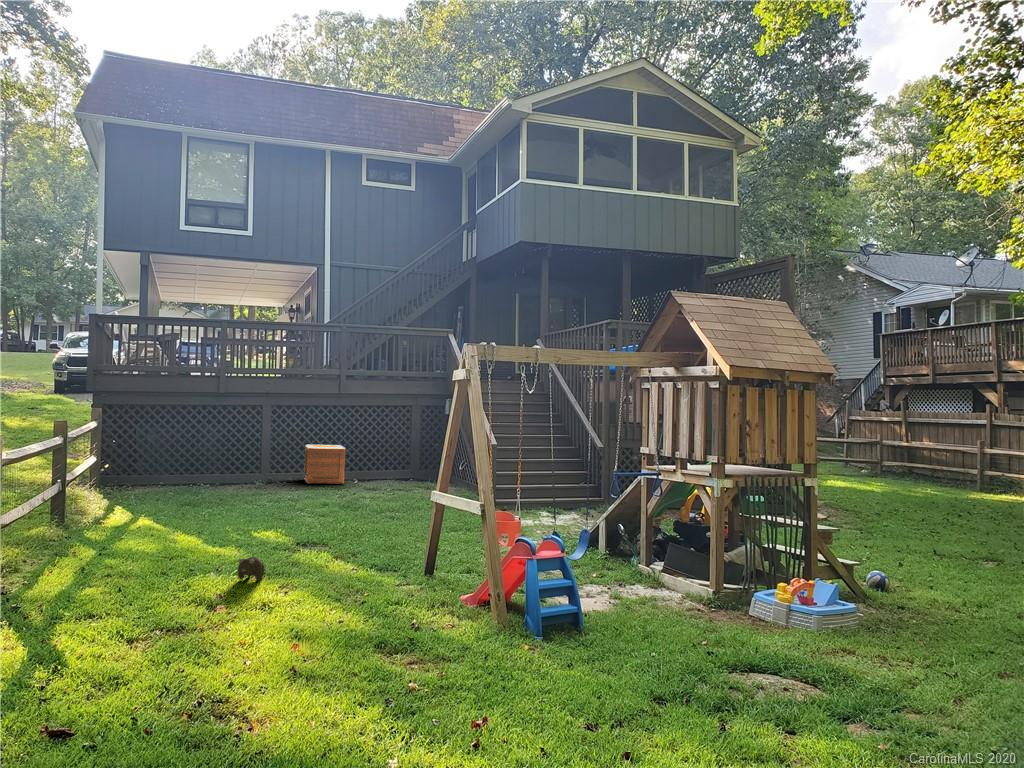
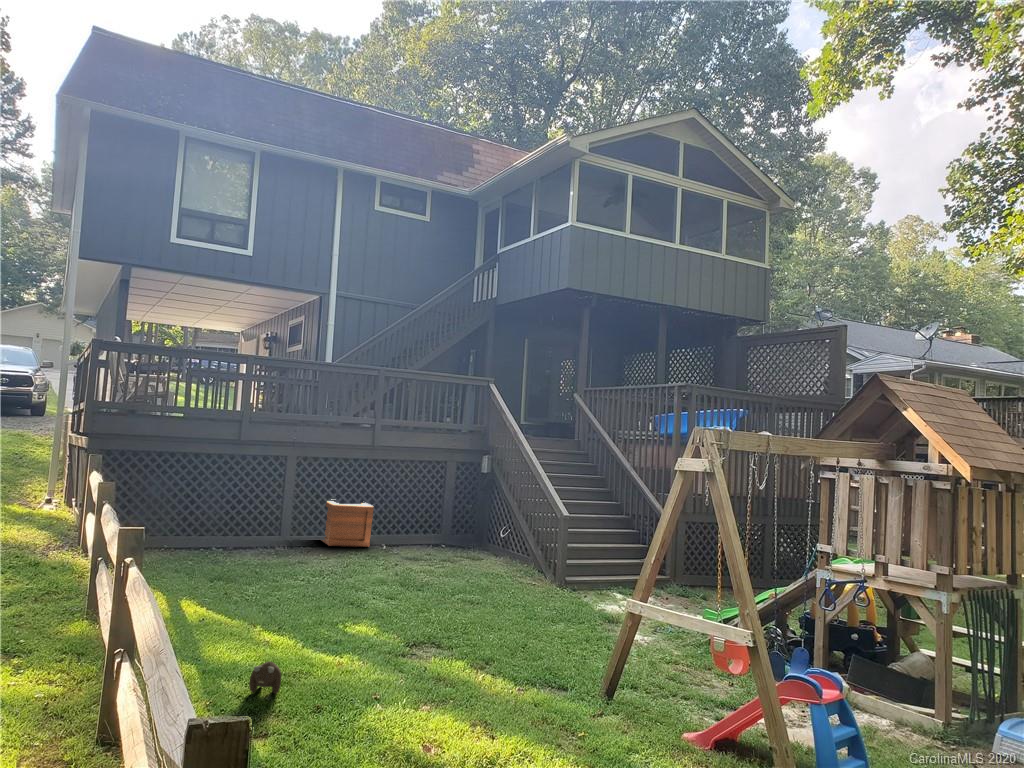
plush toy: present [238,557,265,581] -> present [249,662,281,694]

